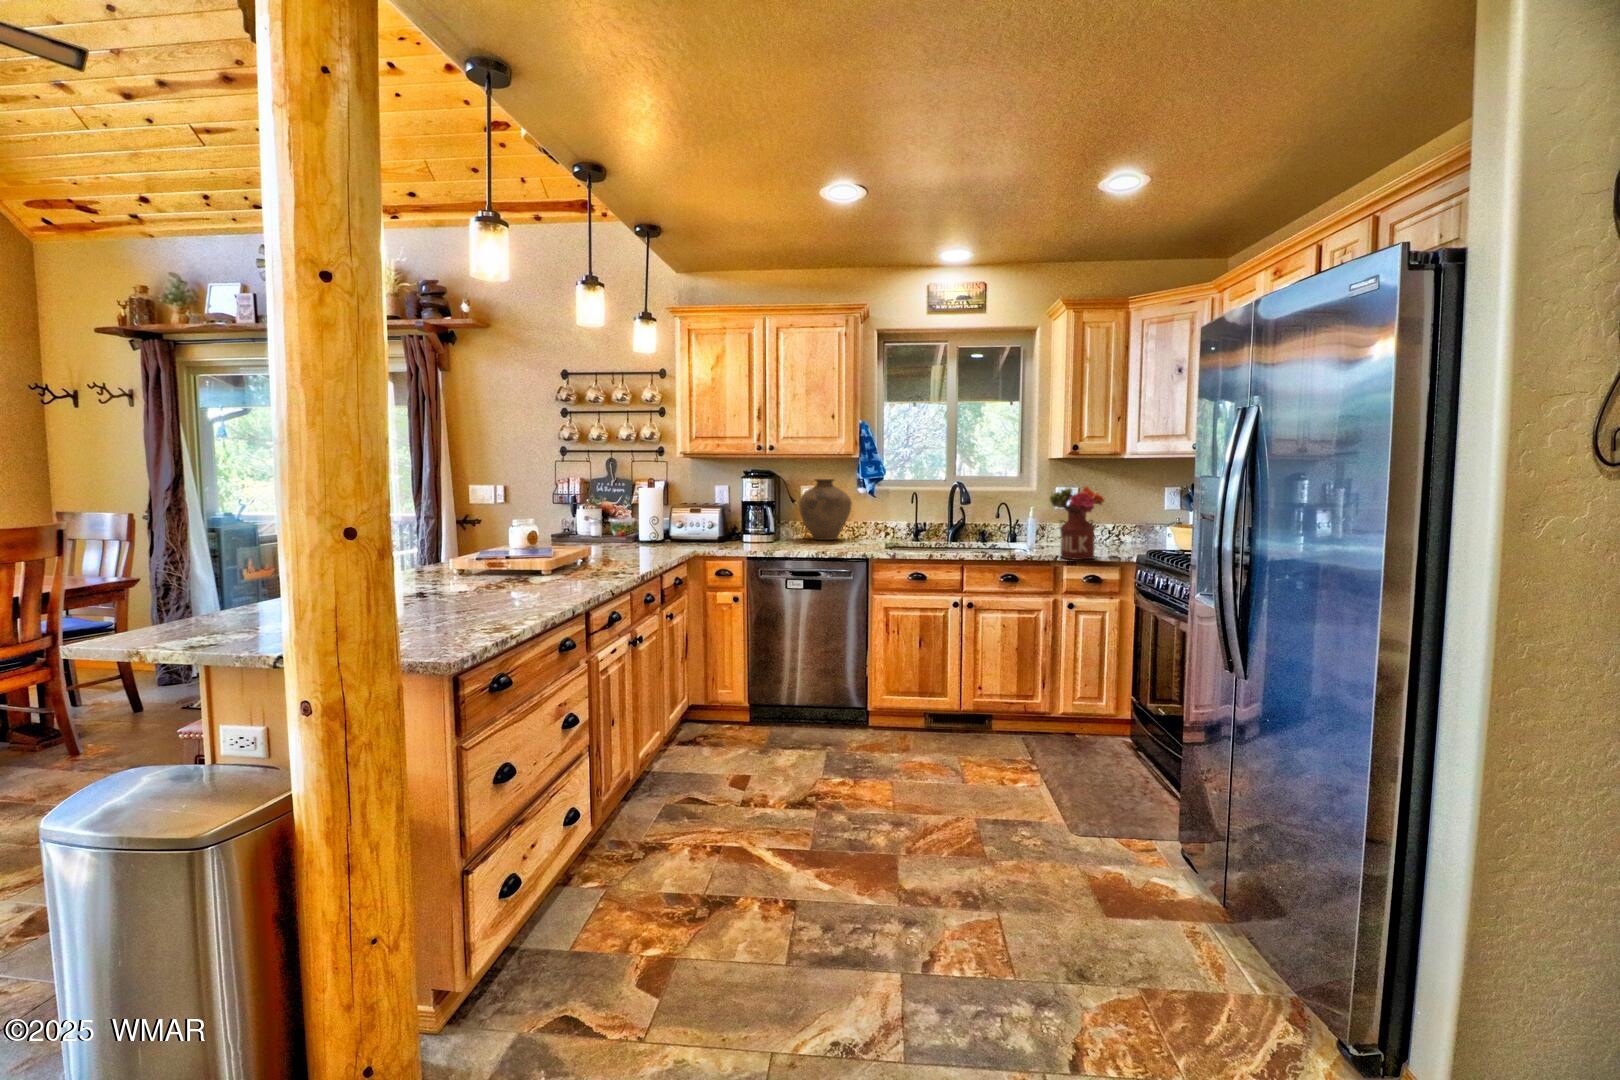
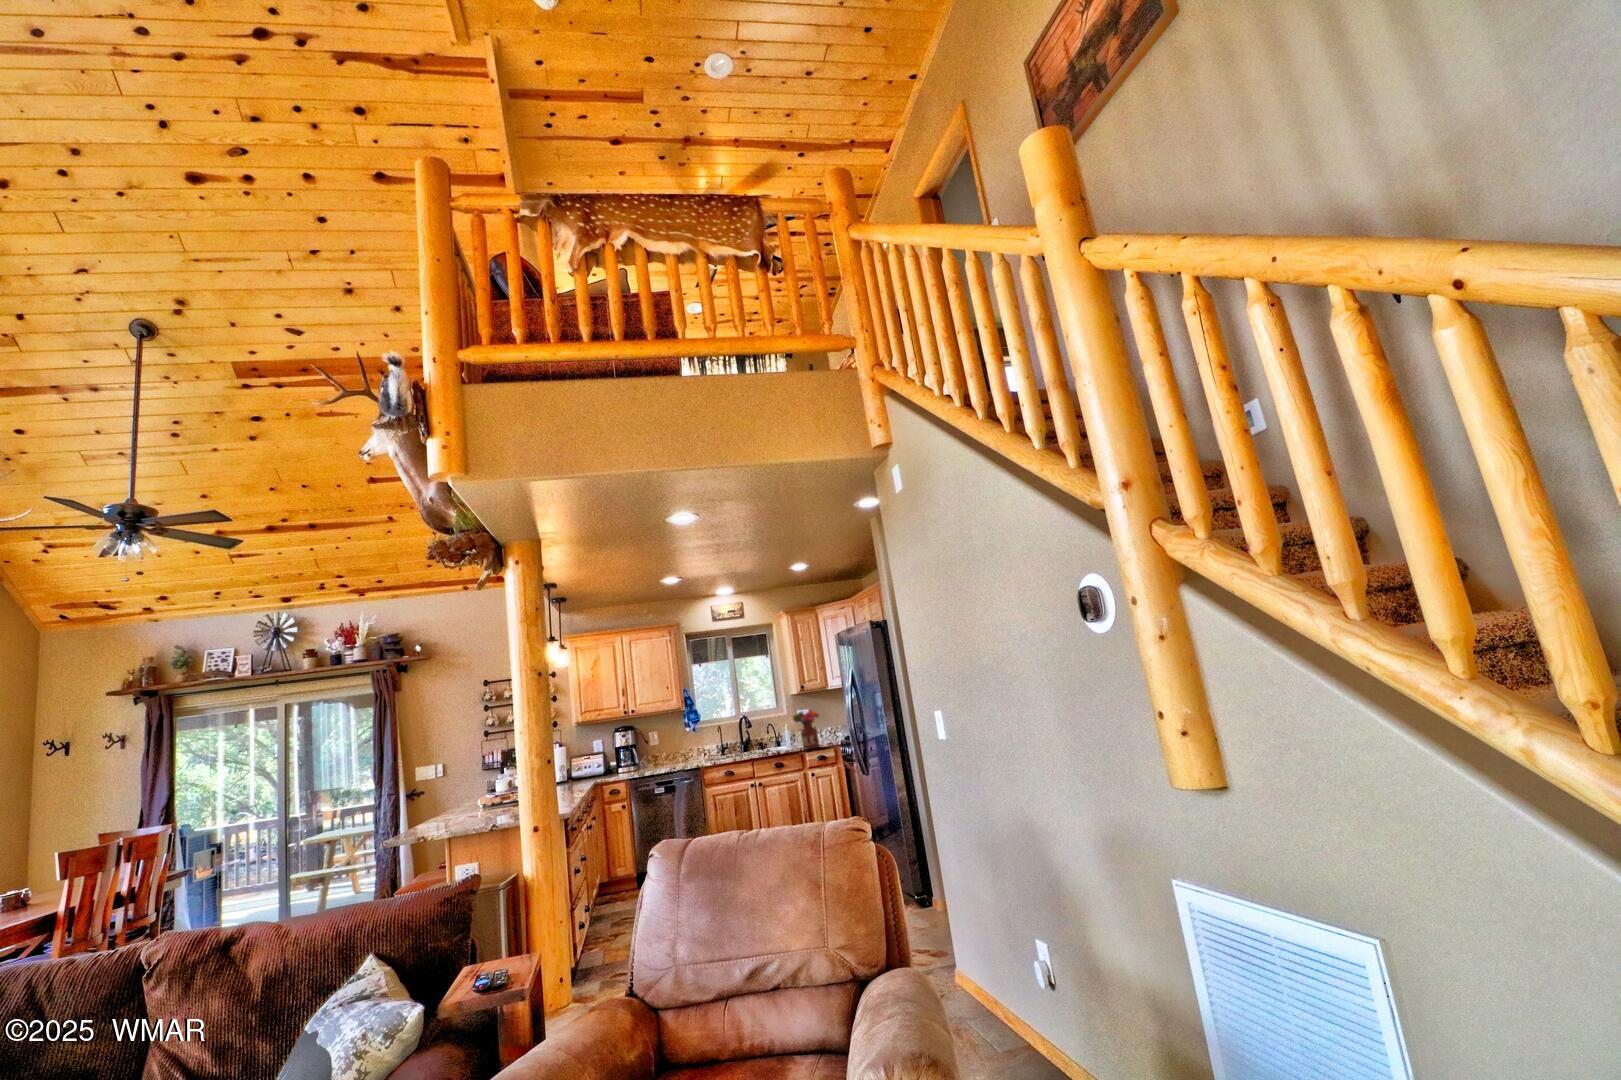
vase: present [799,479,852,540] -> none [650,725,682,765]

